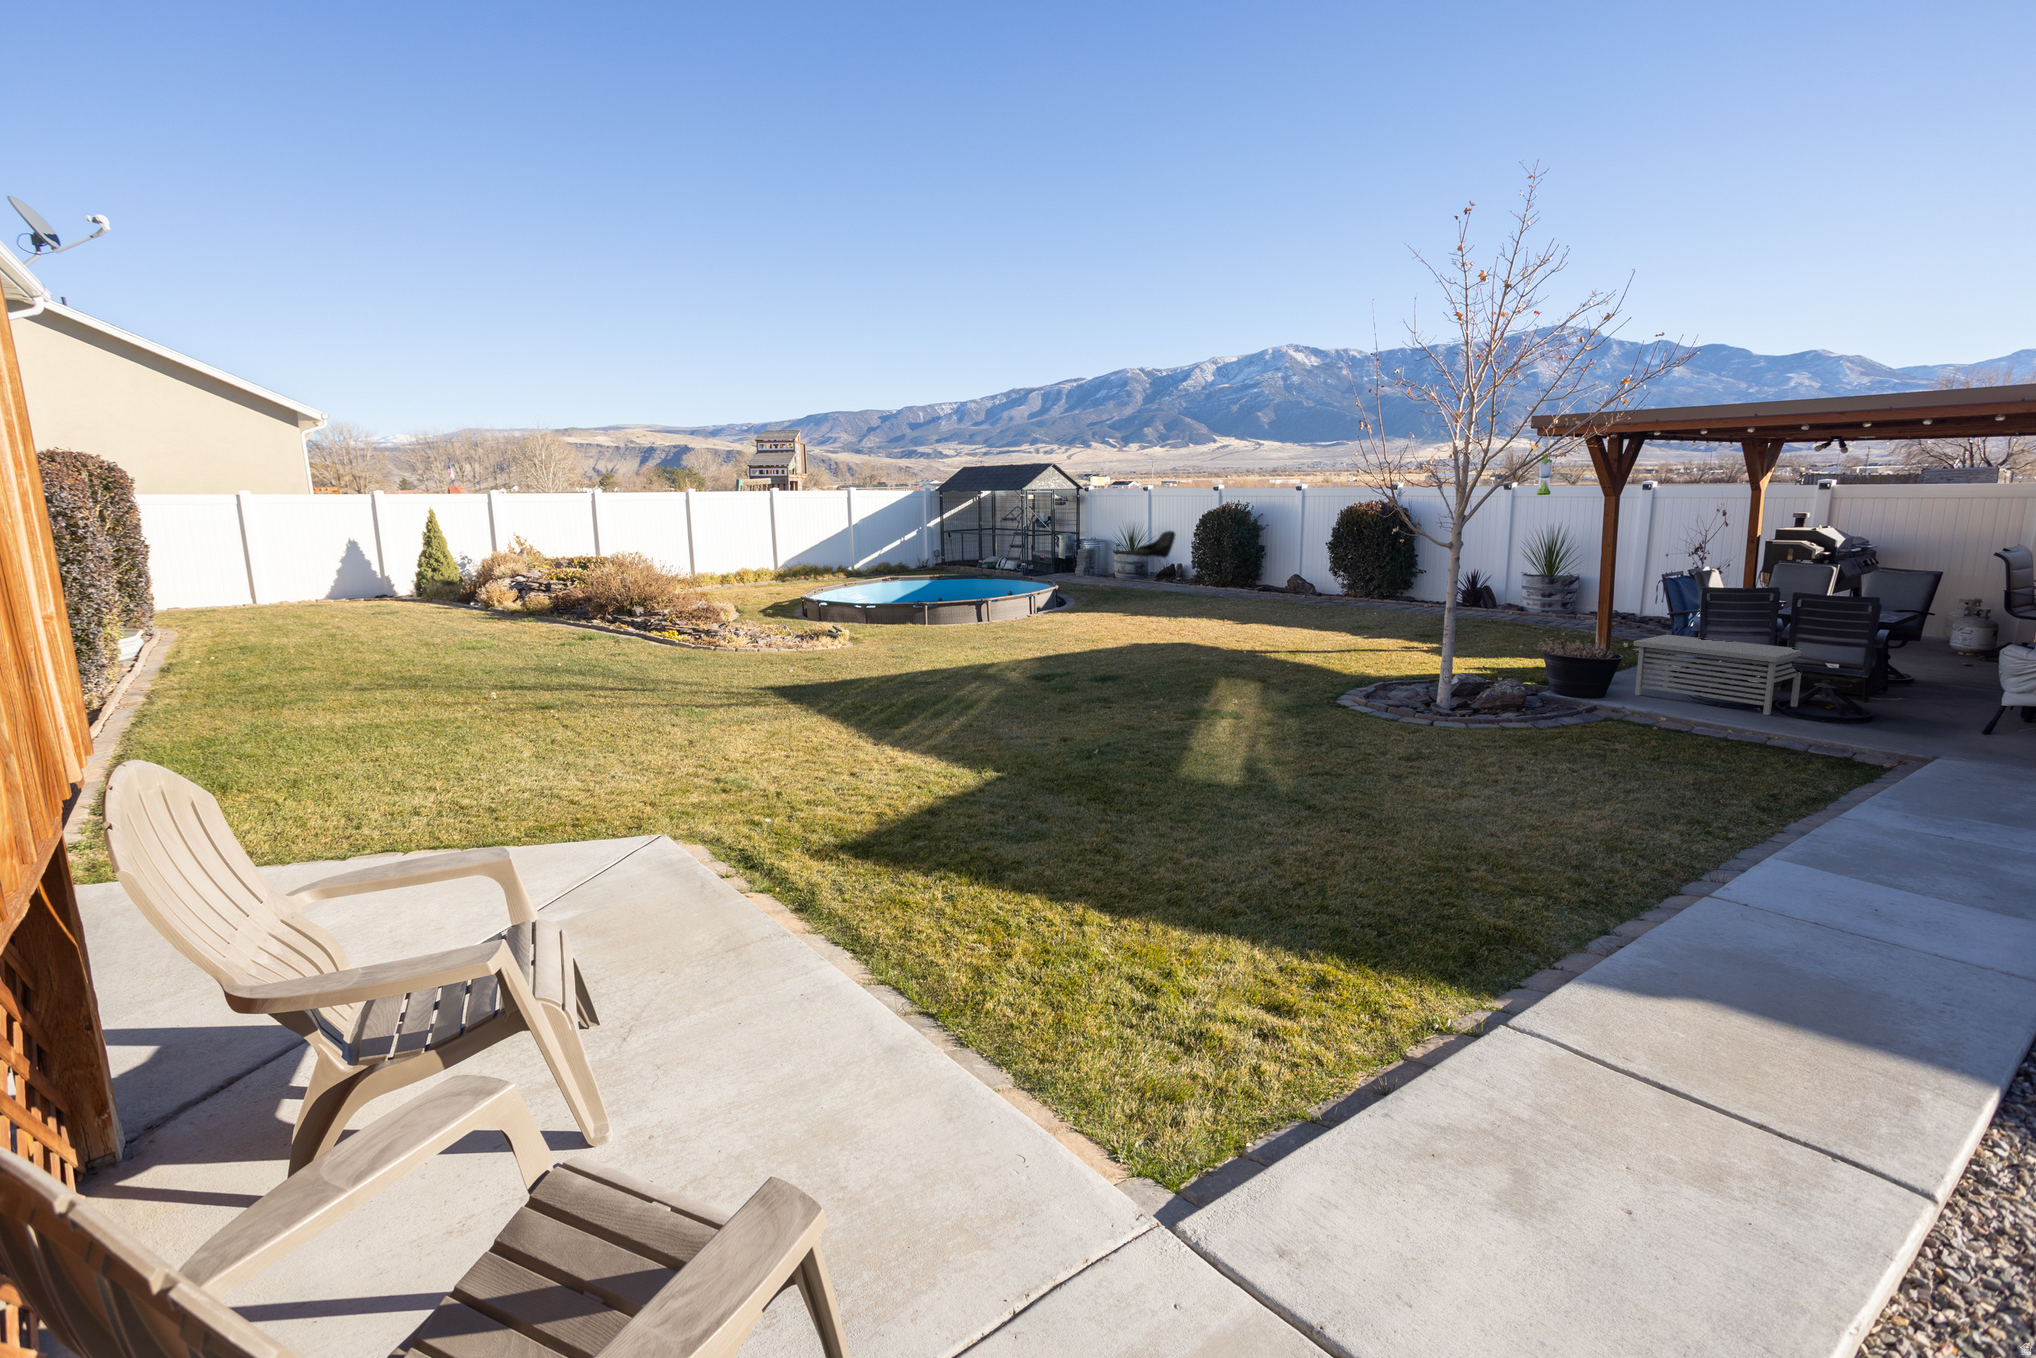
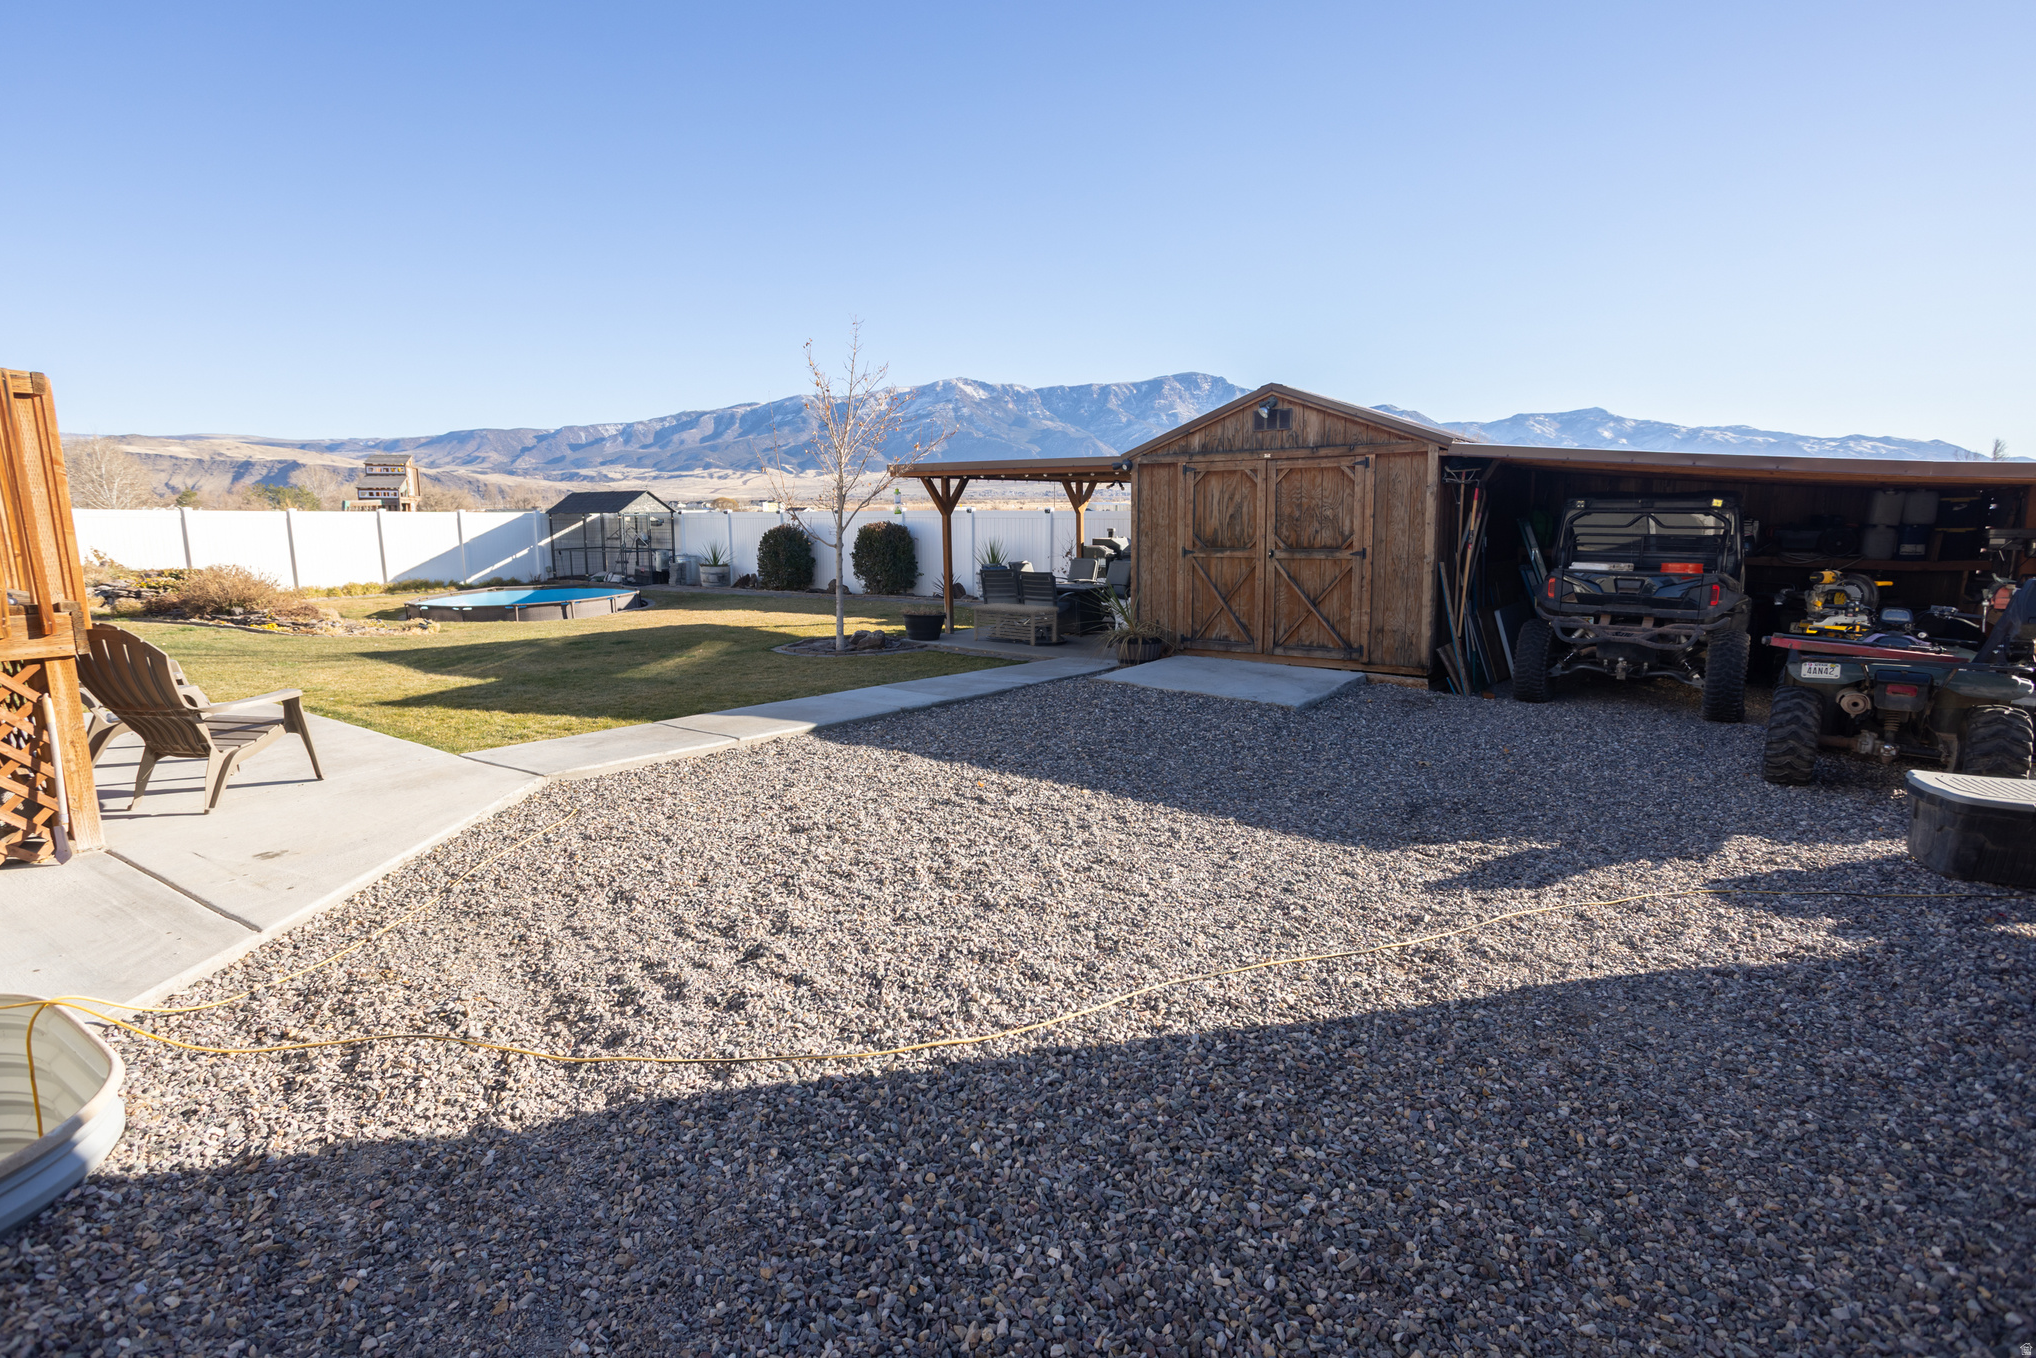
lounge chair: present [1132,531,1176,575] -> none [715,548,752,585]

